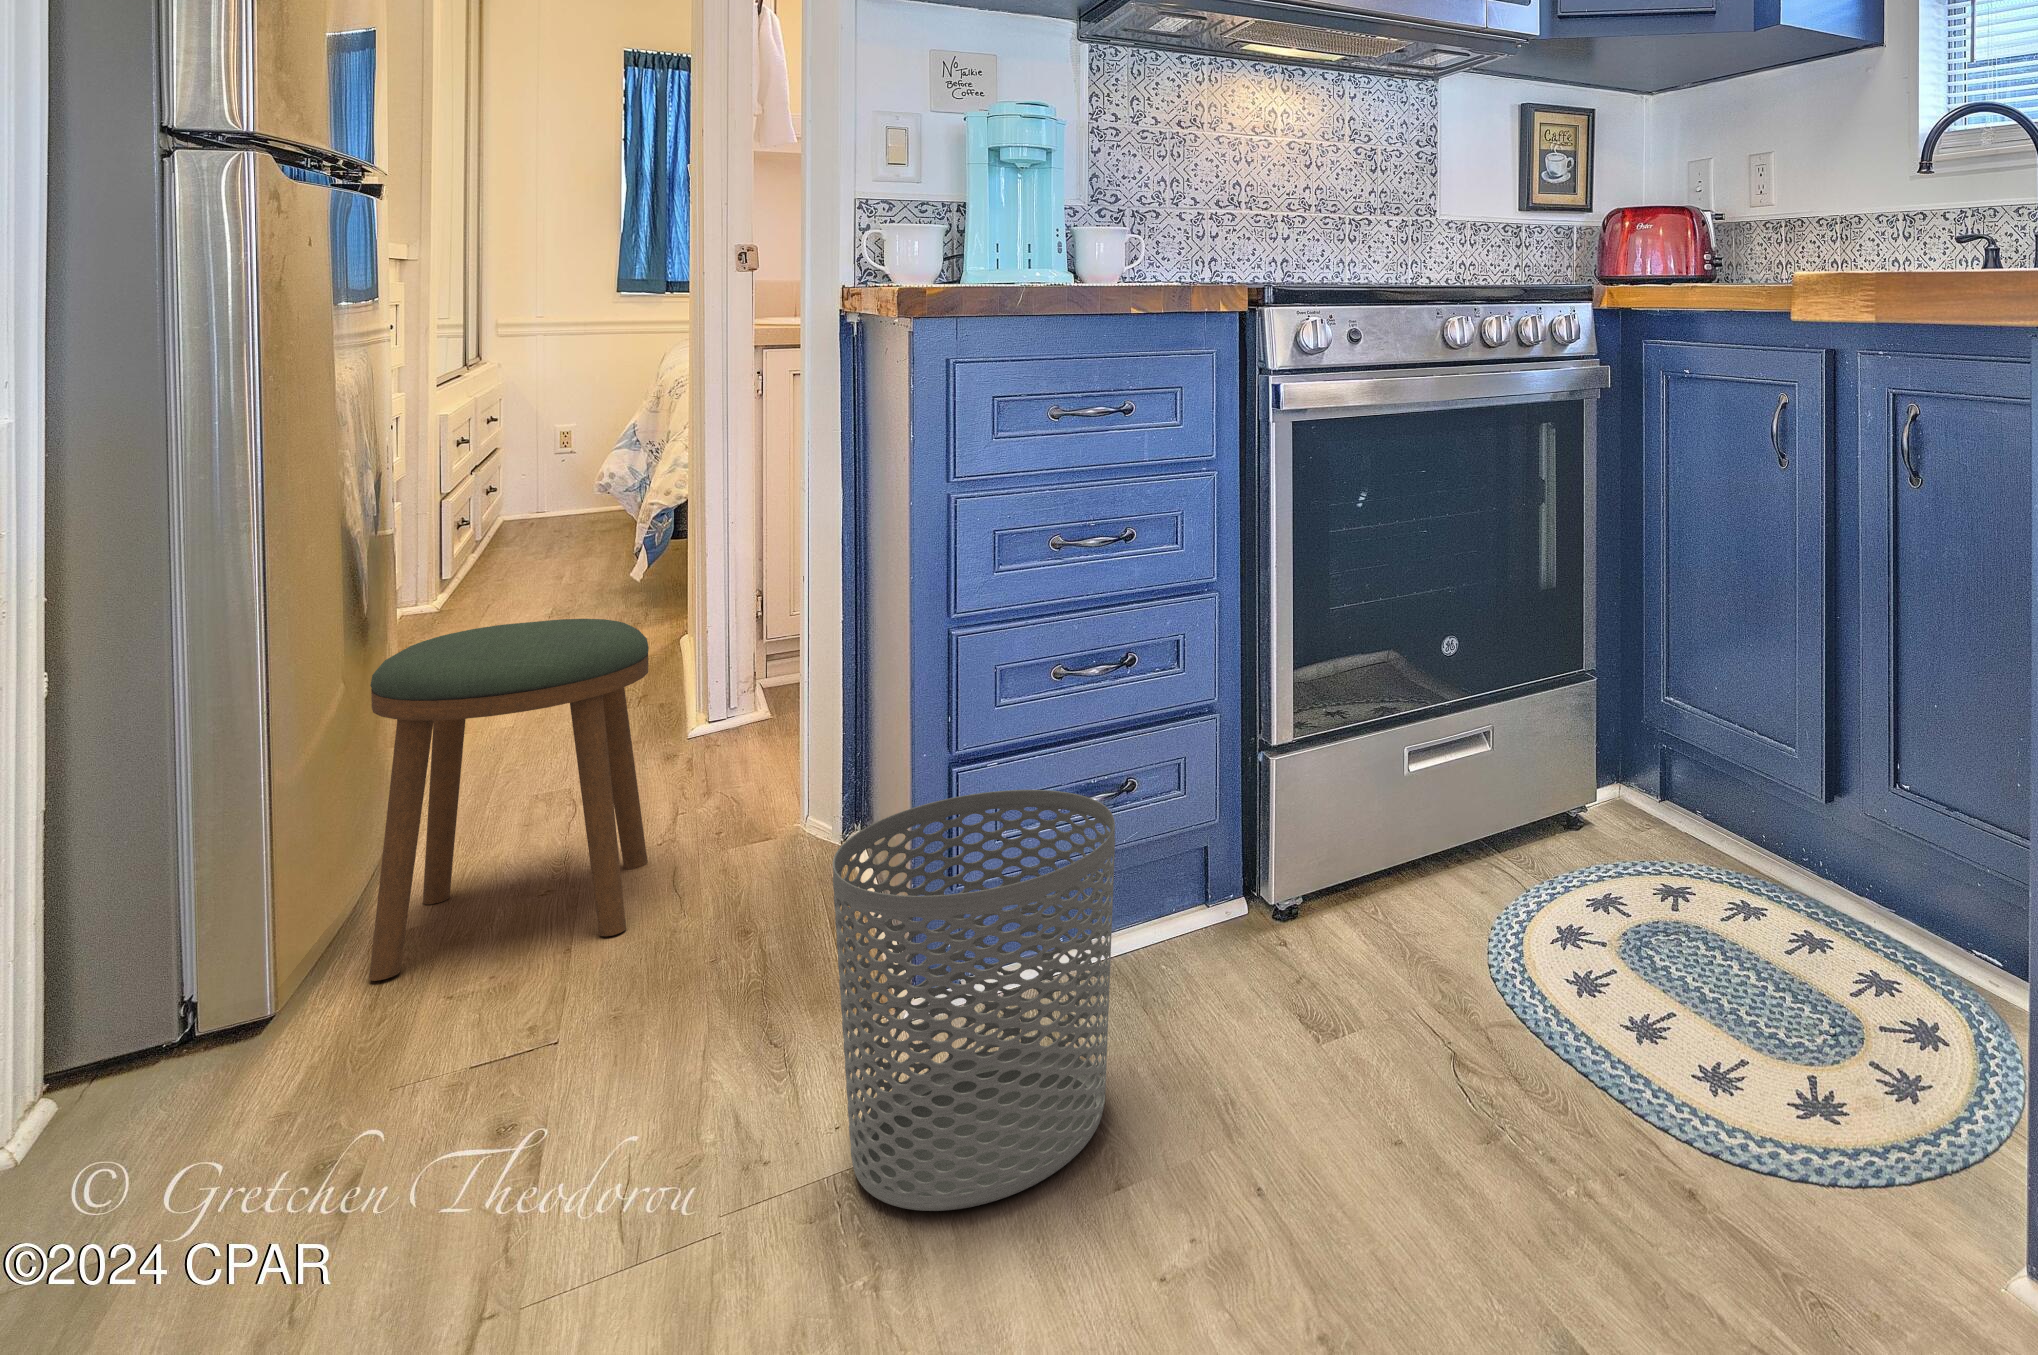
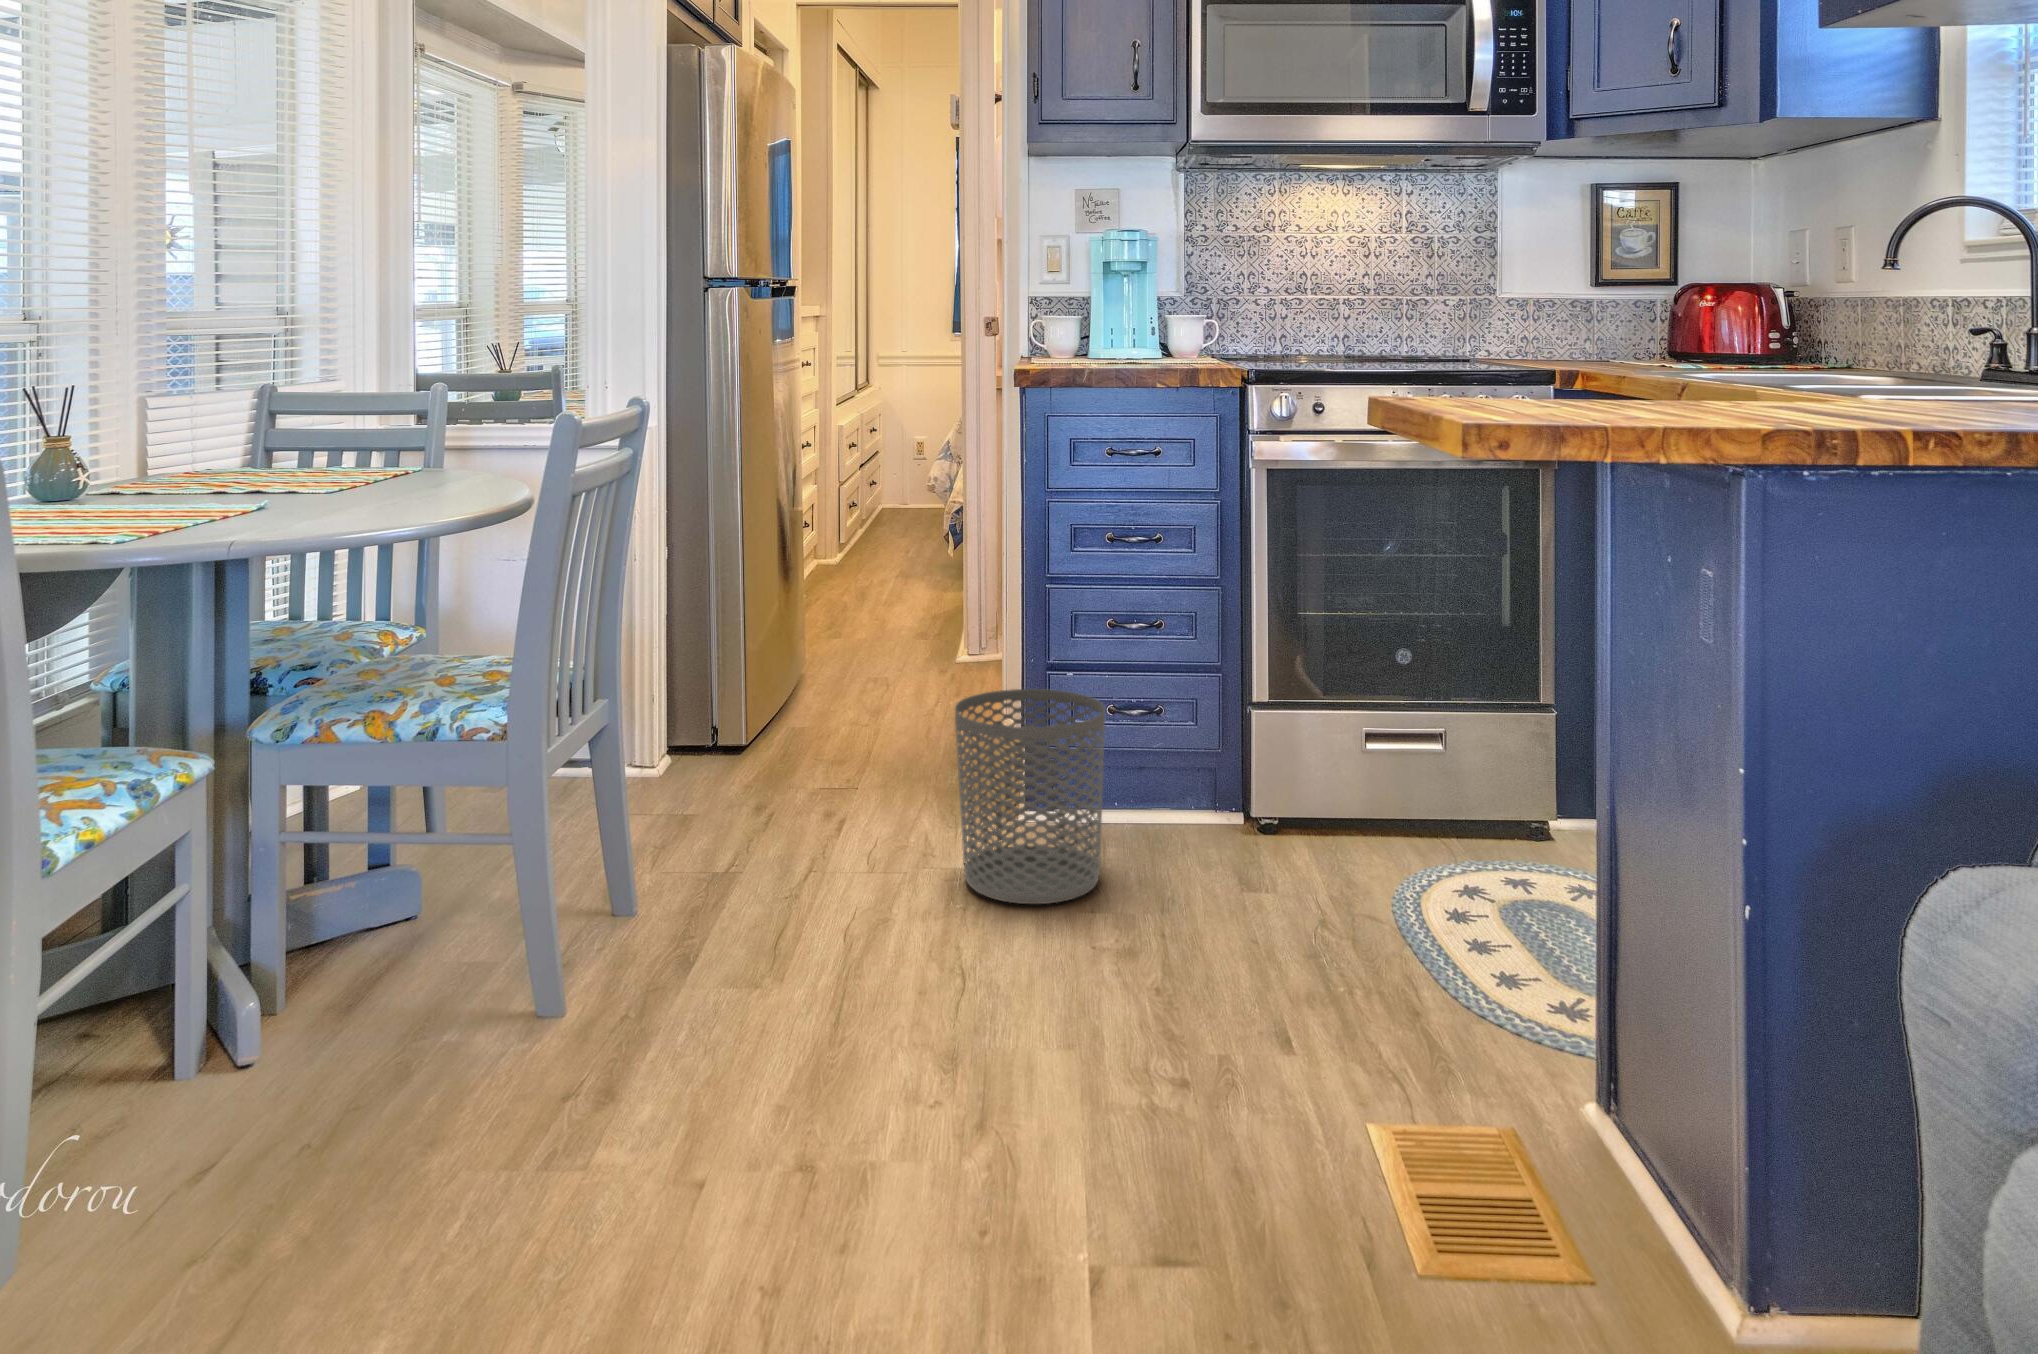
stool: present [369,619,649,981] -> none [782,568,915,758]

